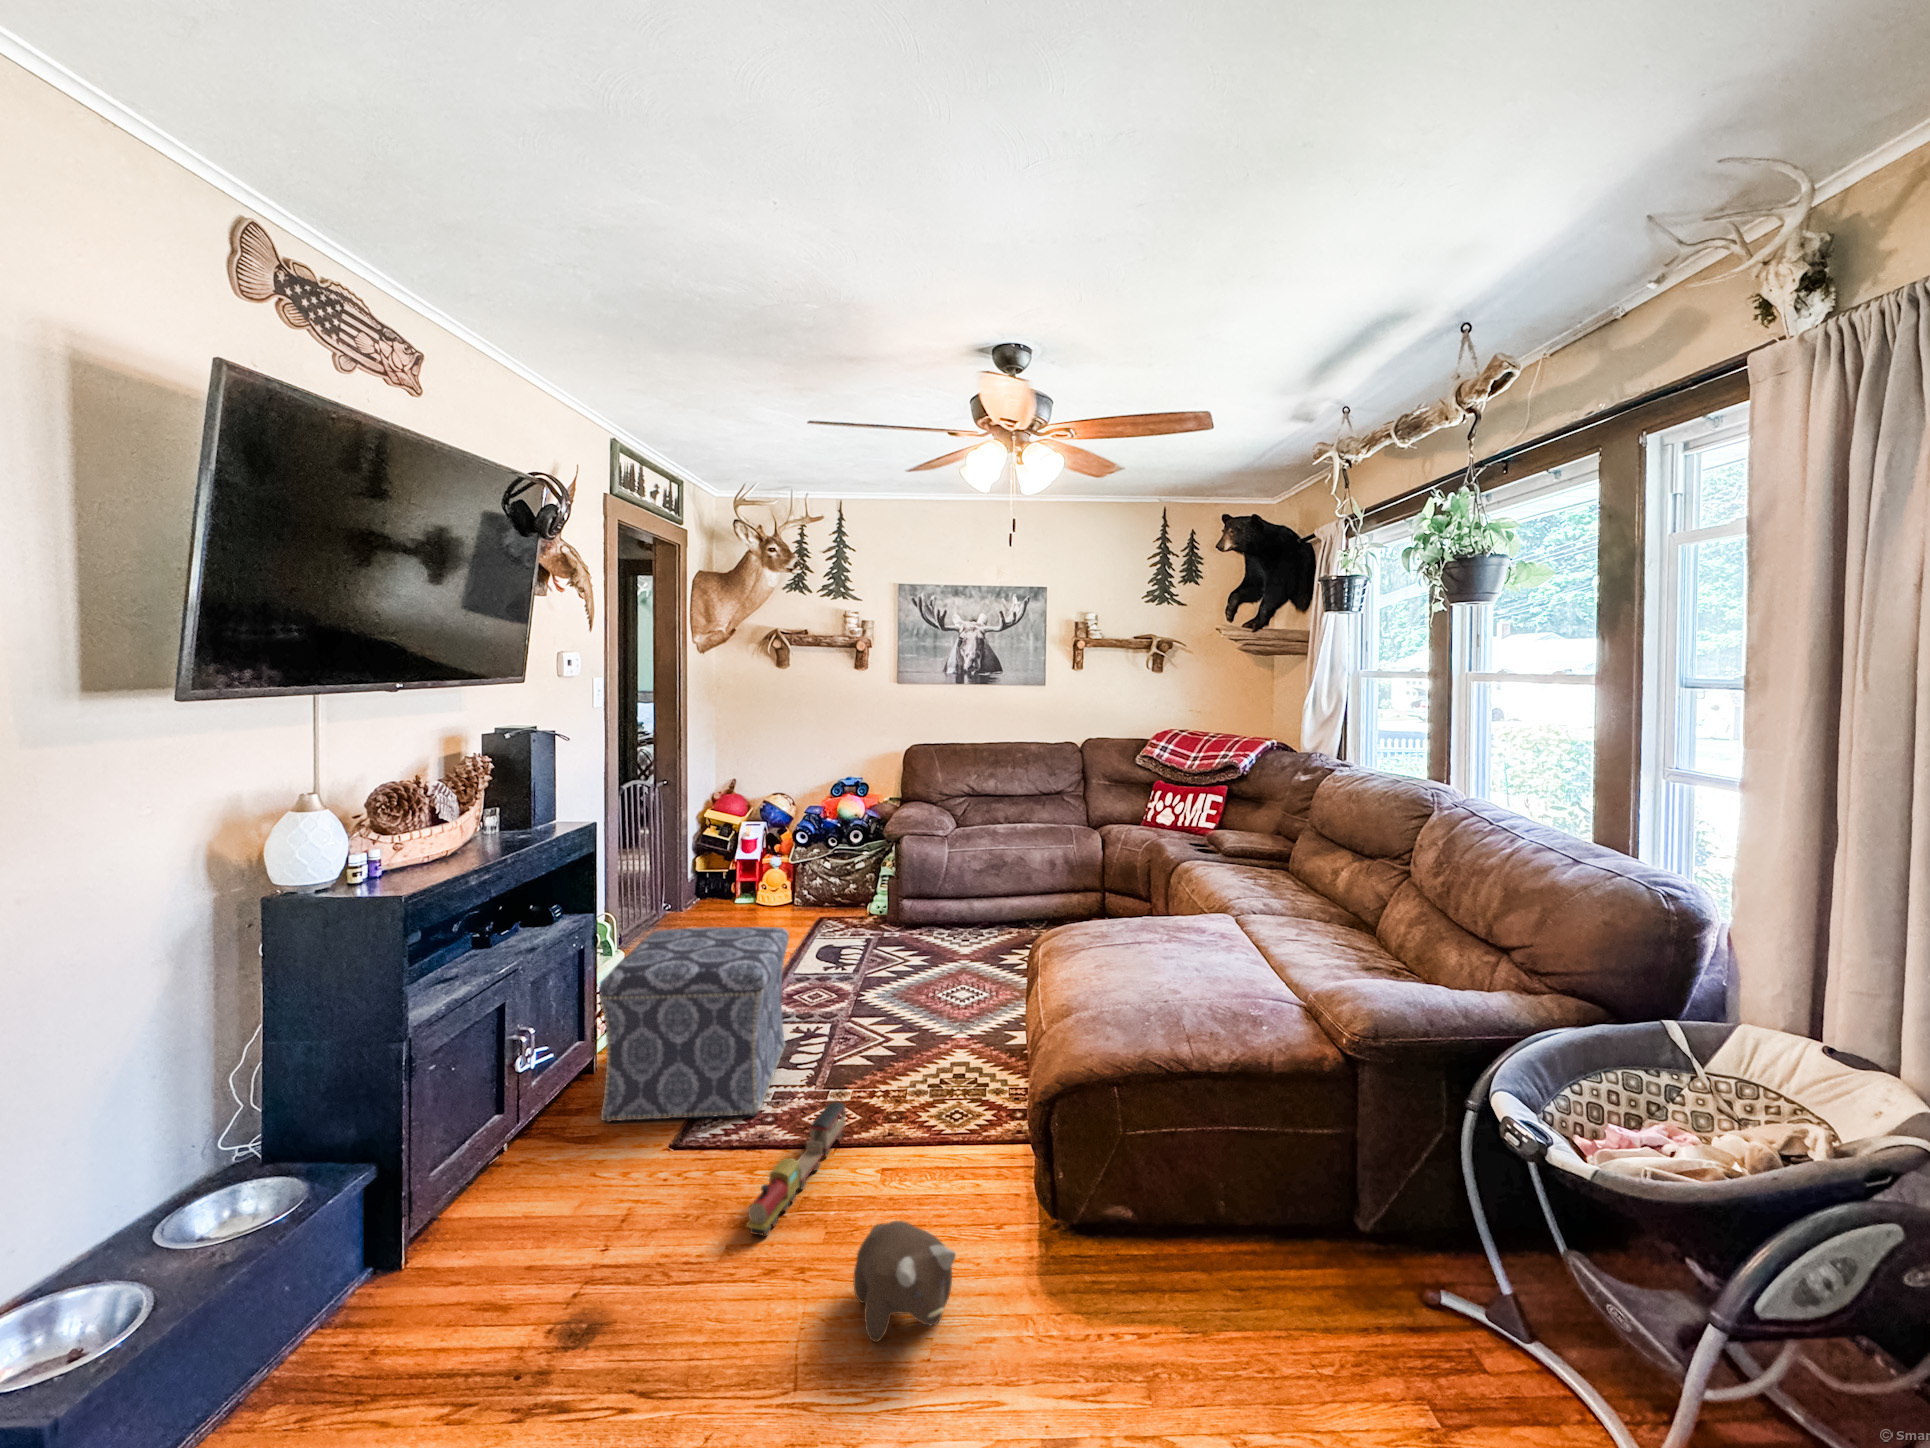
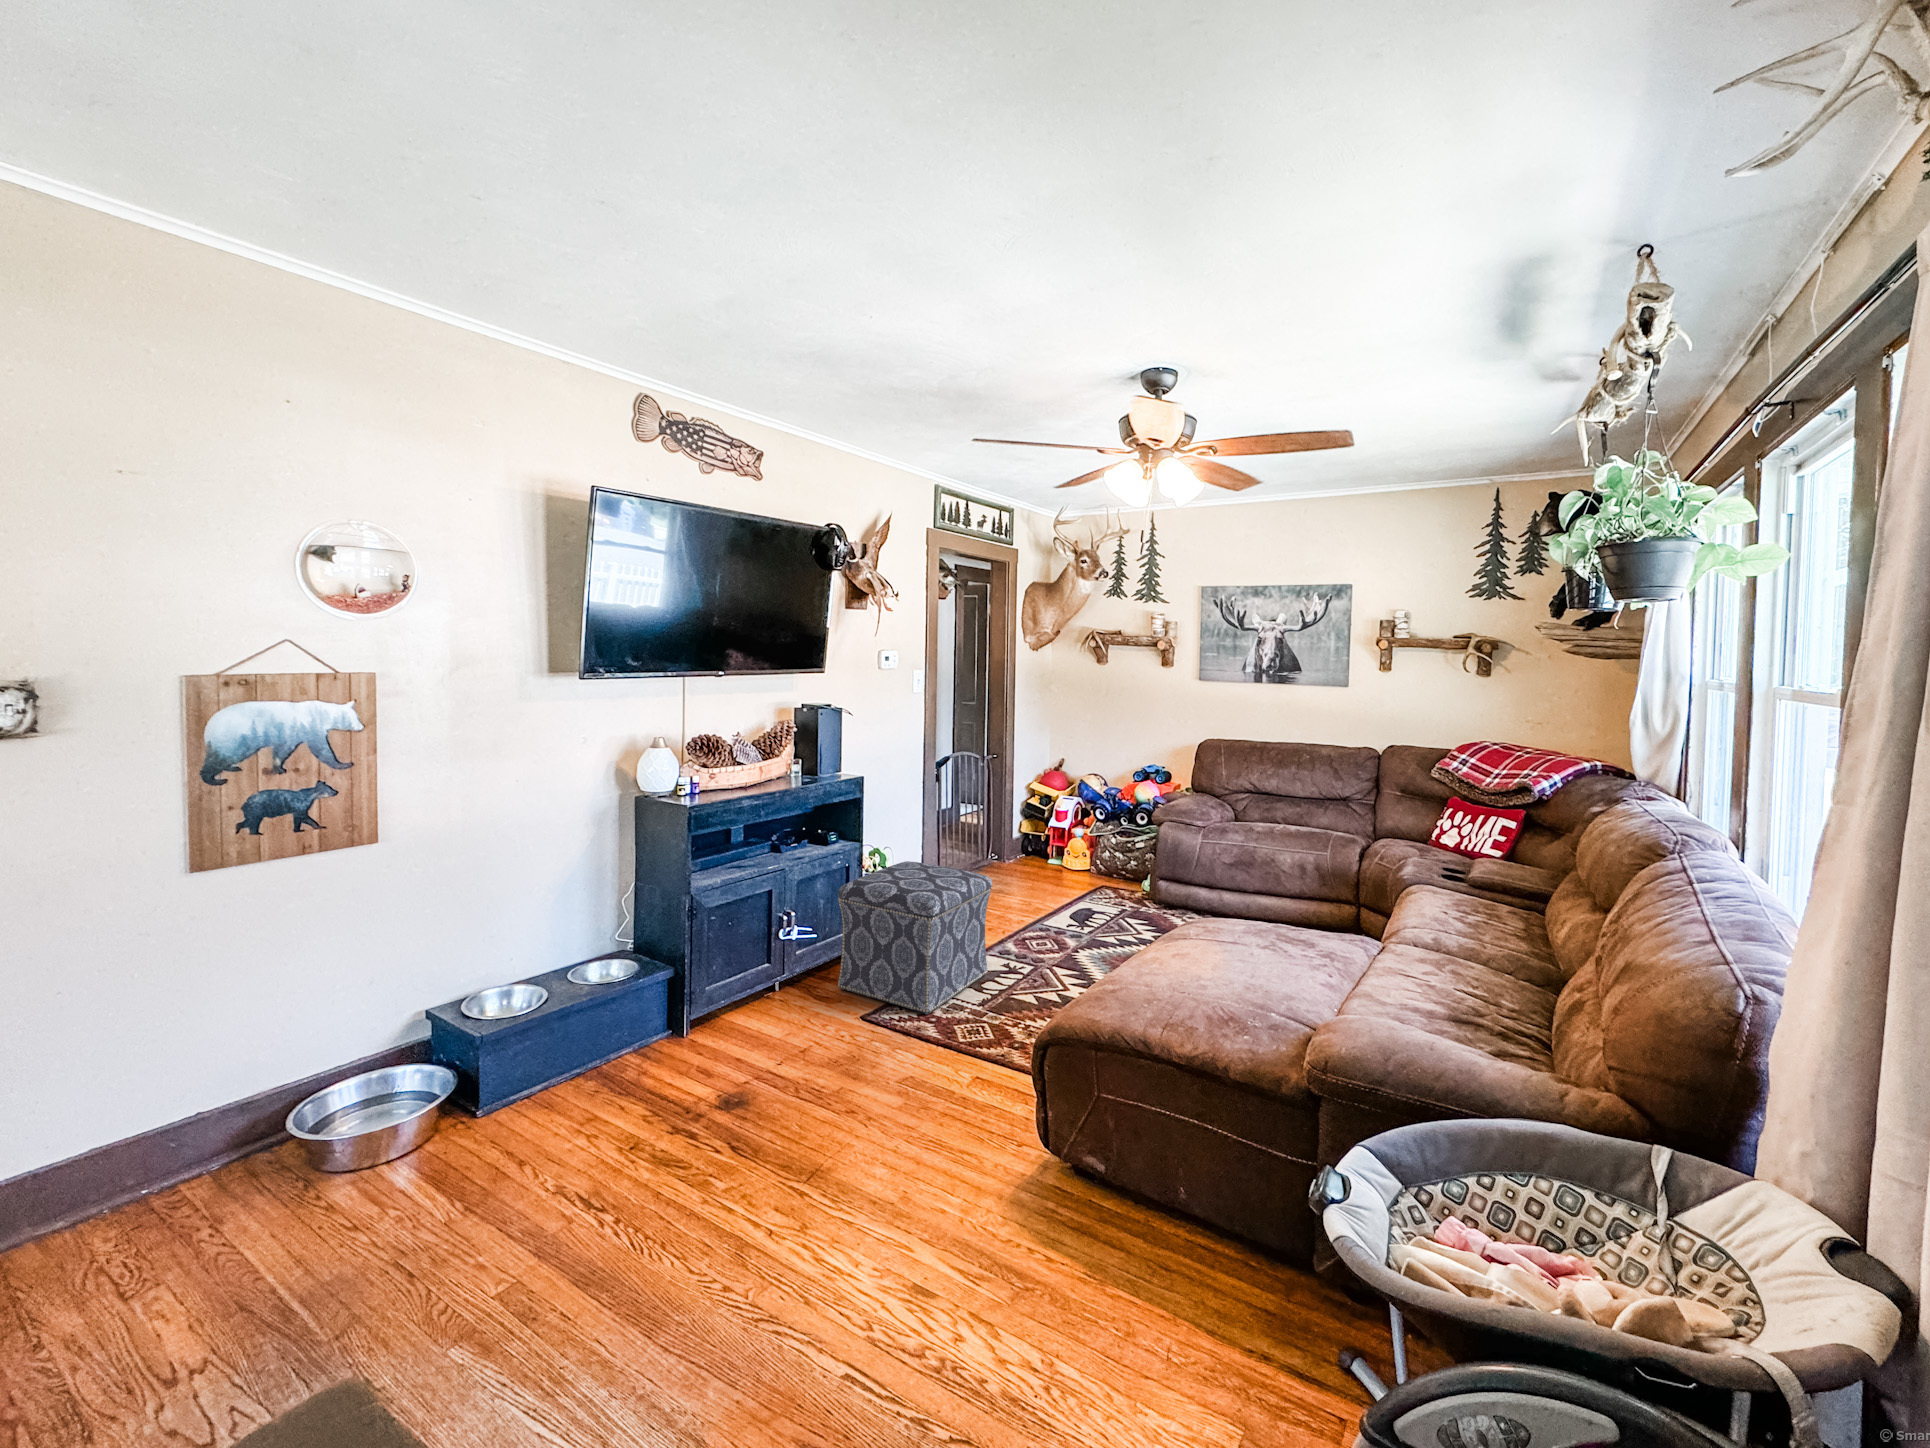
toy train: present [746,1101,846,1236] -> none [852,1018,972,1094]
plush toy: present [854,1221,956,1342] -> none [856,1107,932,1192]

